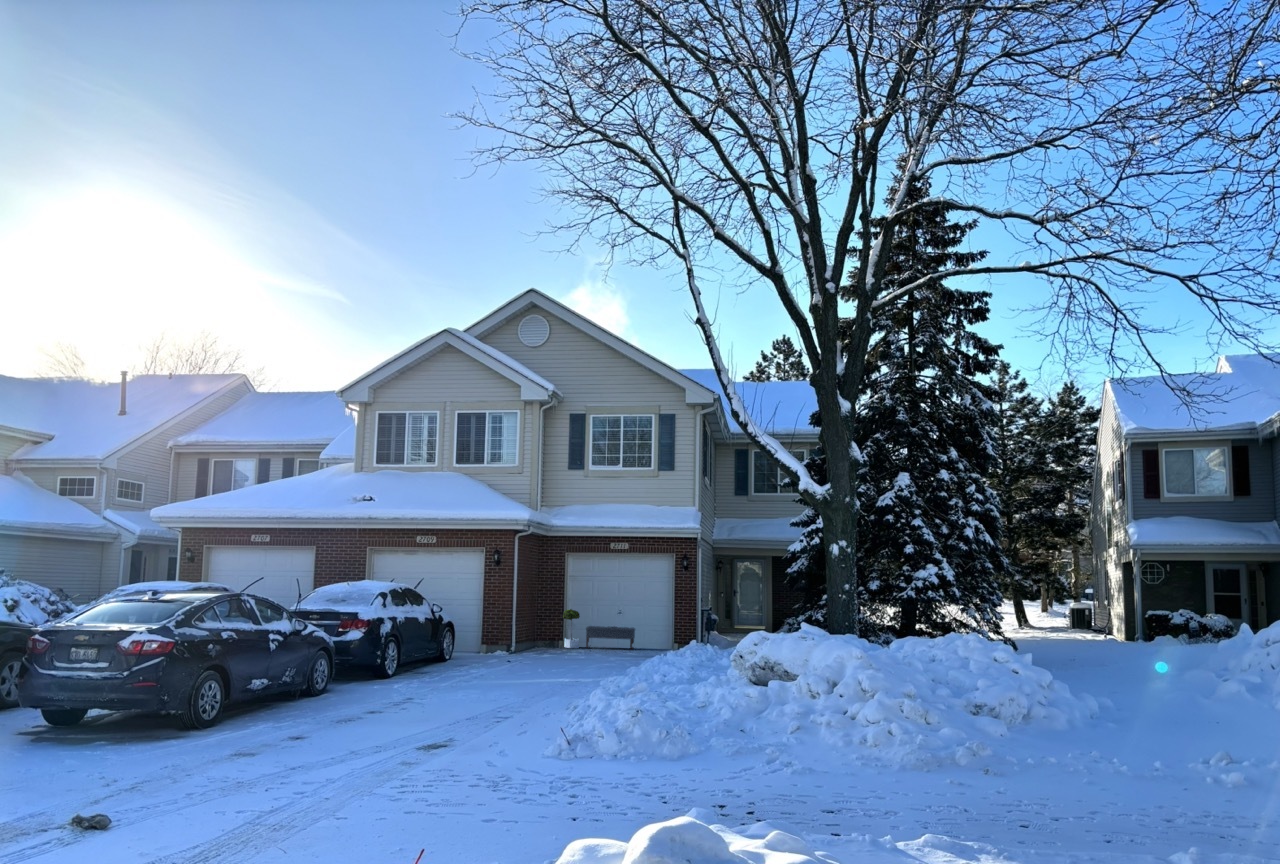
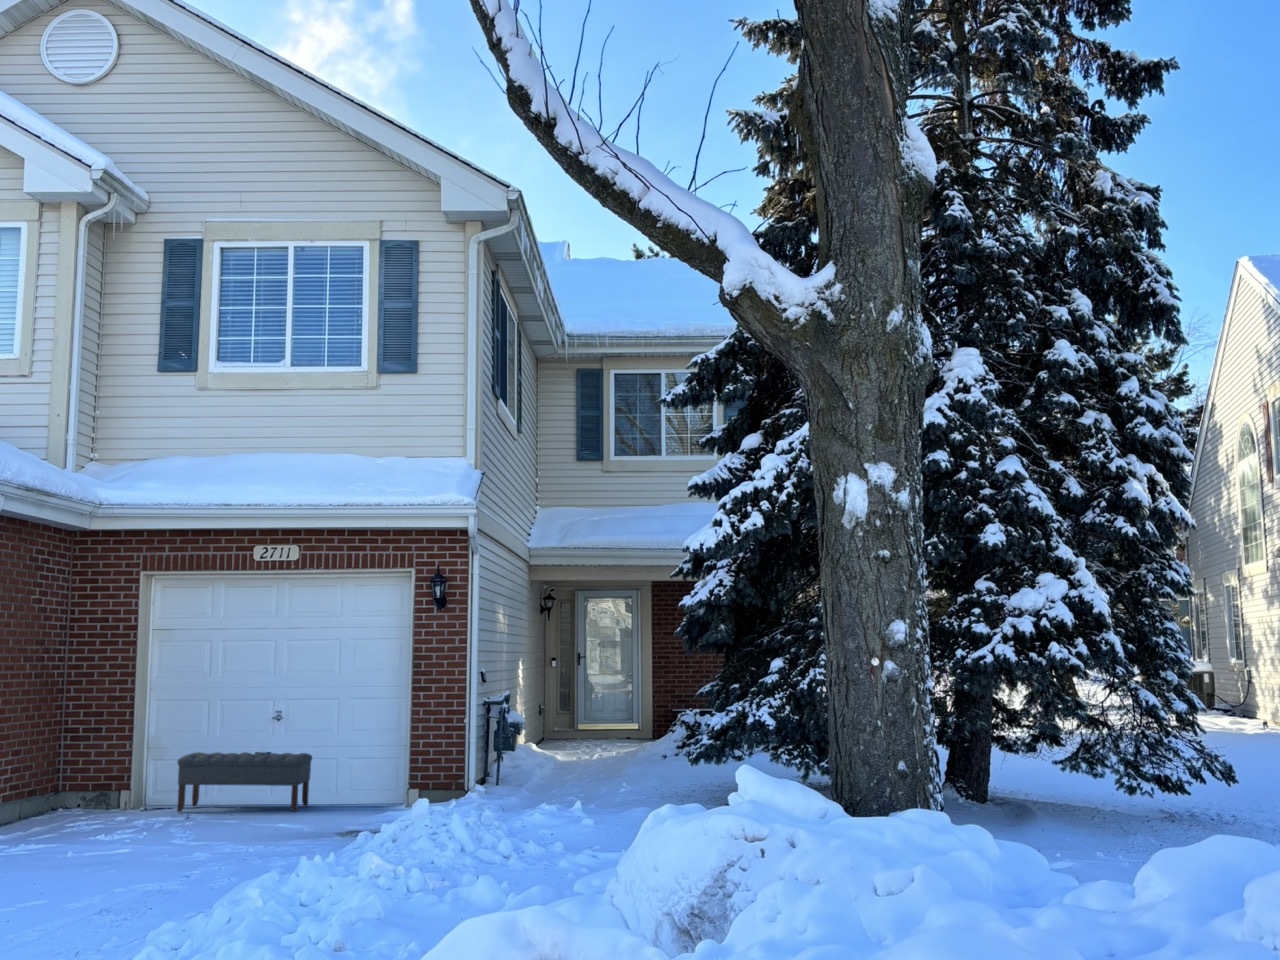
potted tree: present [563,609,580,648] -> none [123,712,168,813]

